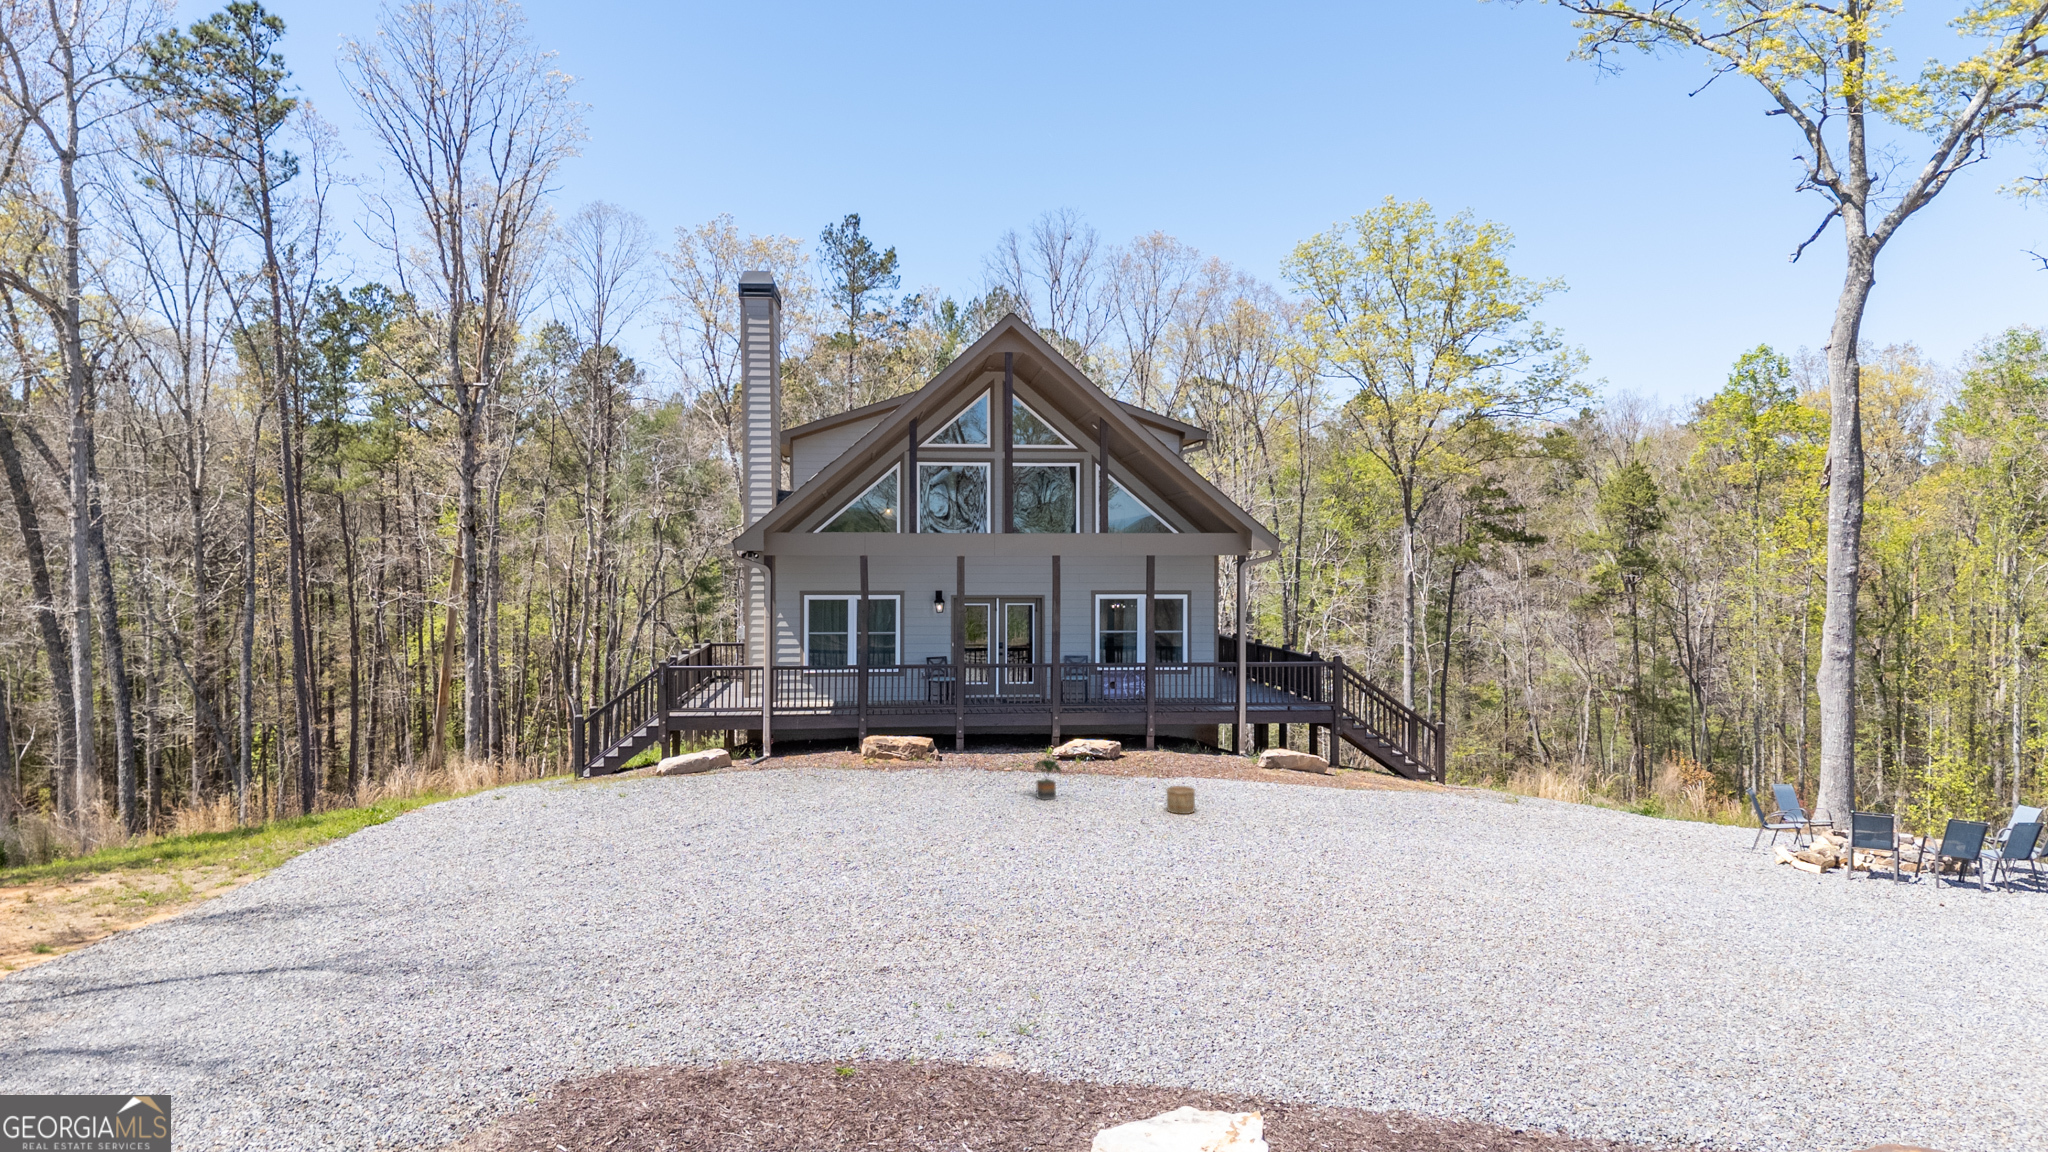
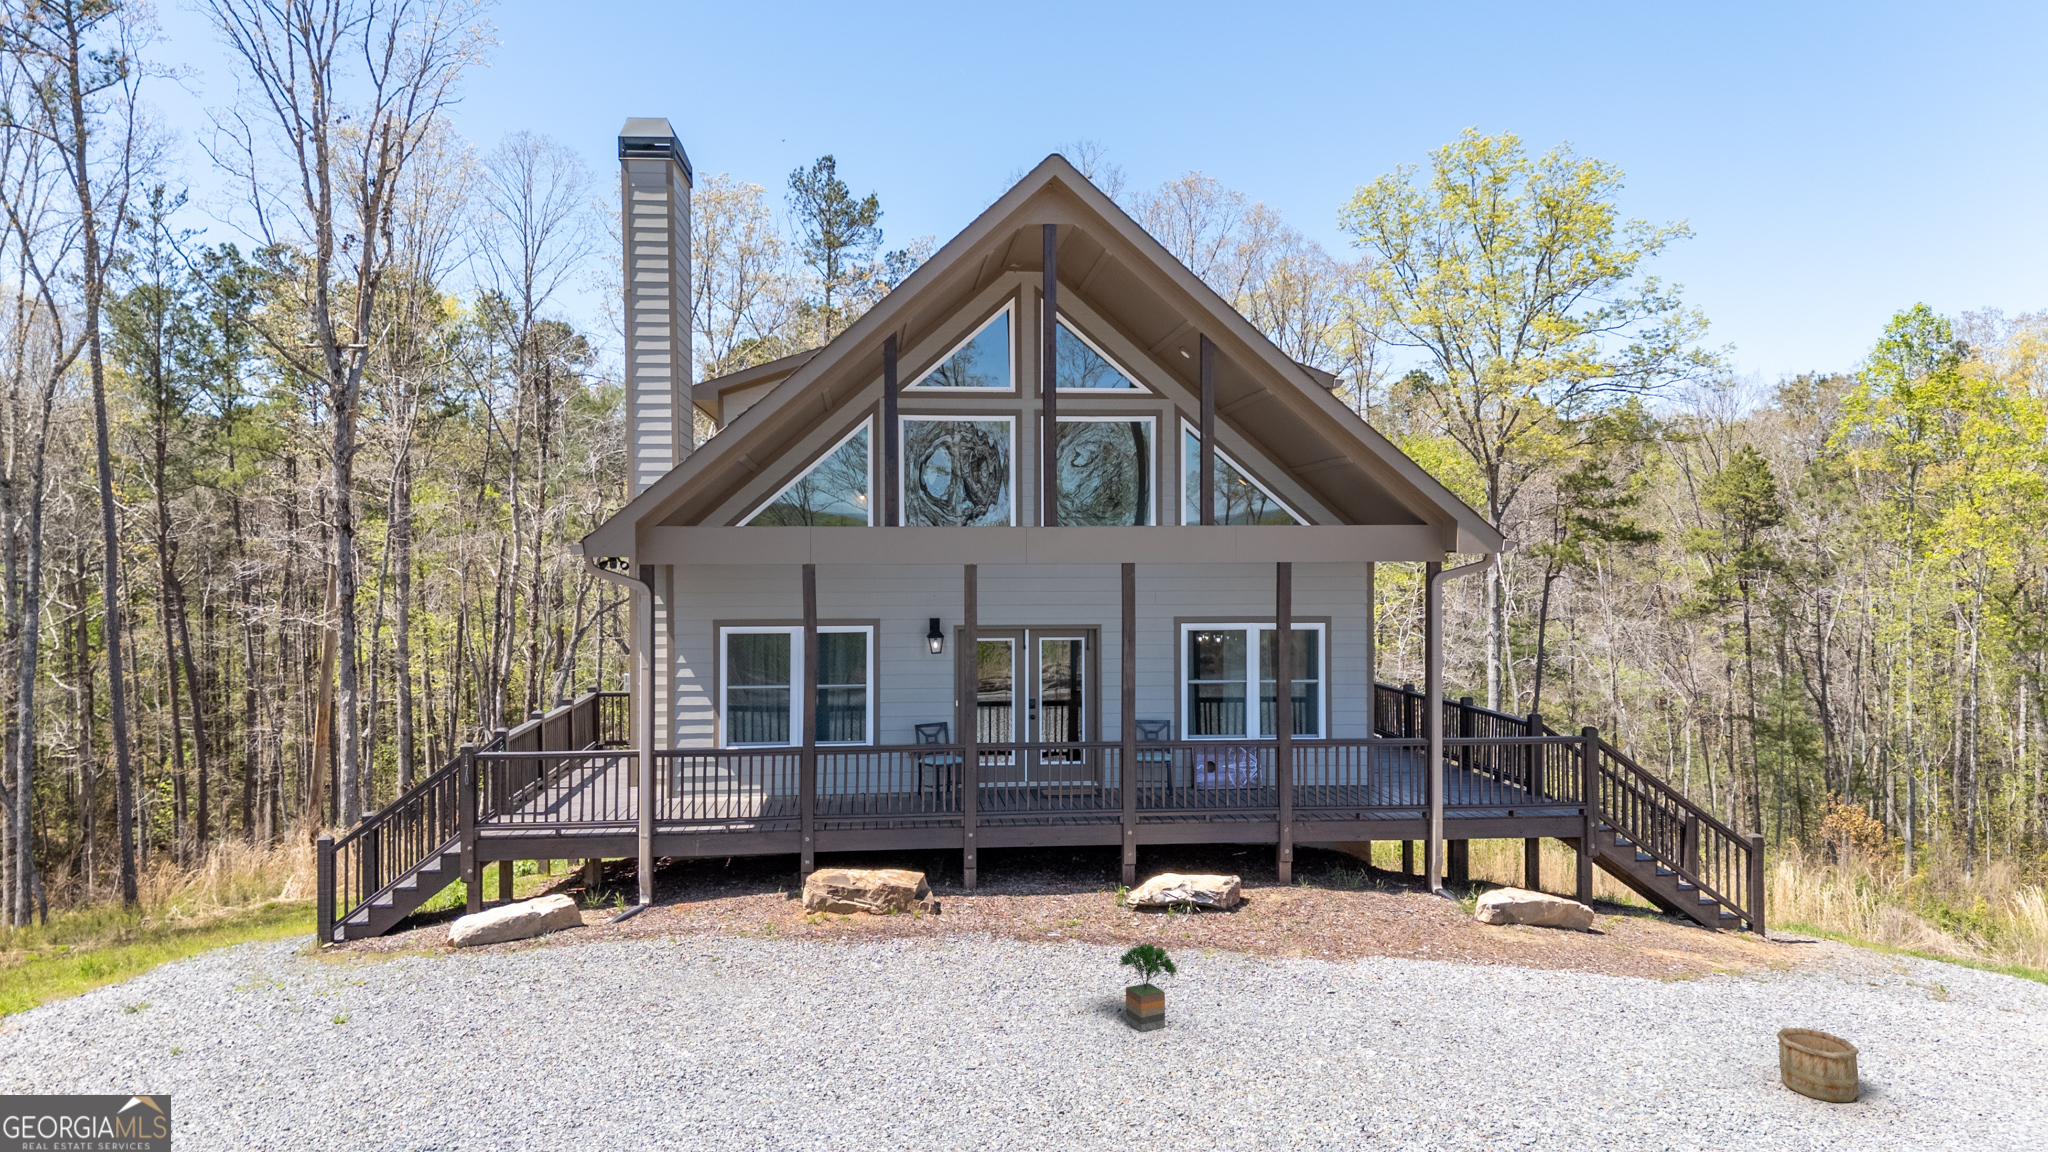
wooden bucket: present [1167,786,1195,814] -> present [1777,1028,1859,1102]

